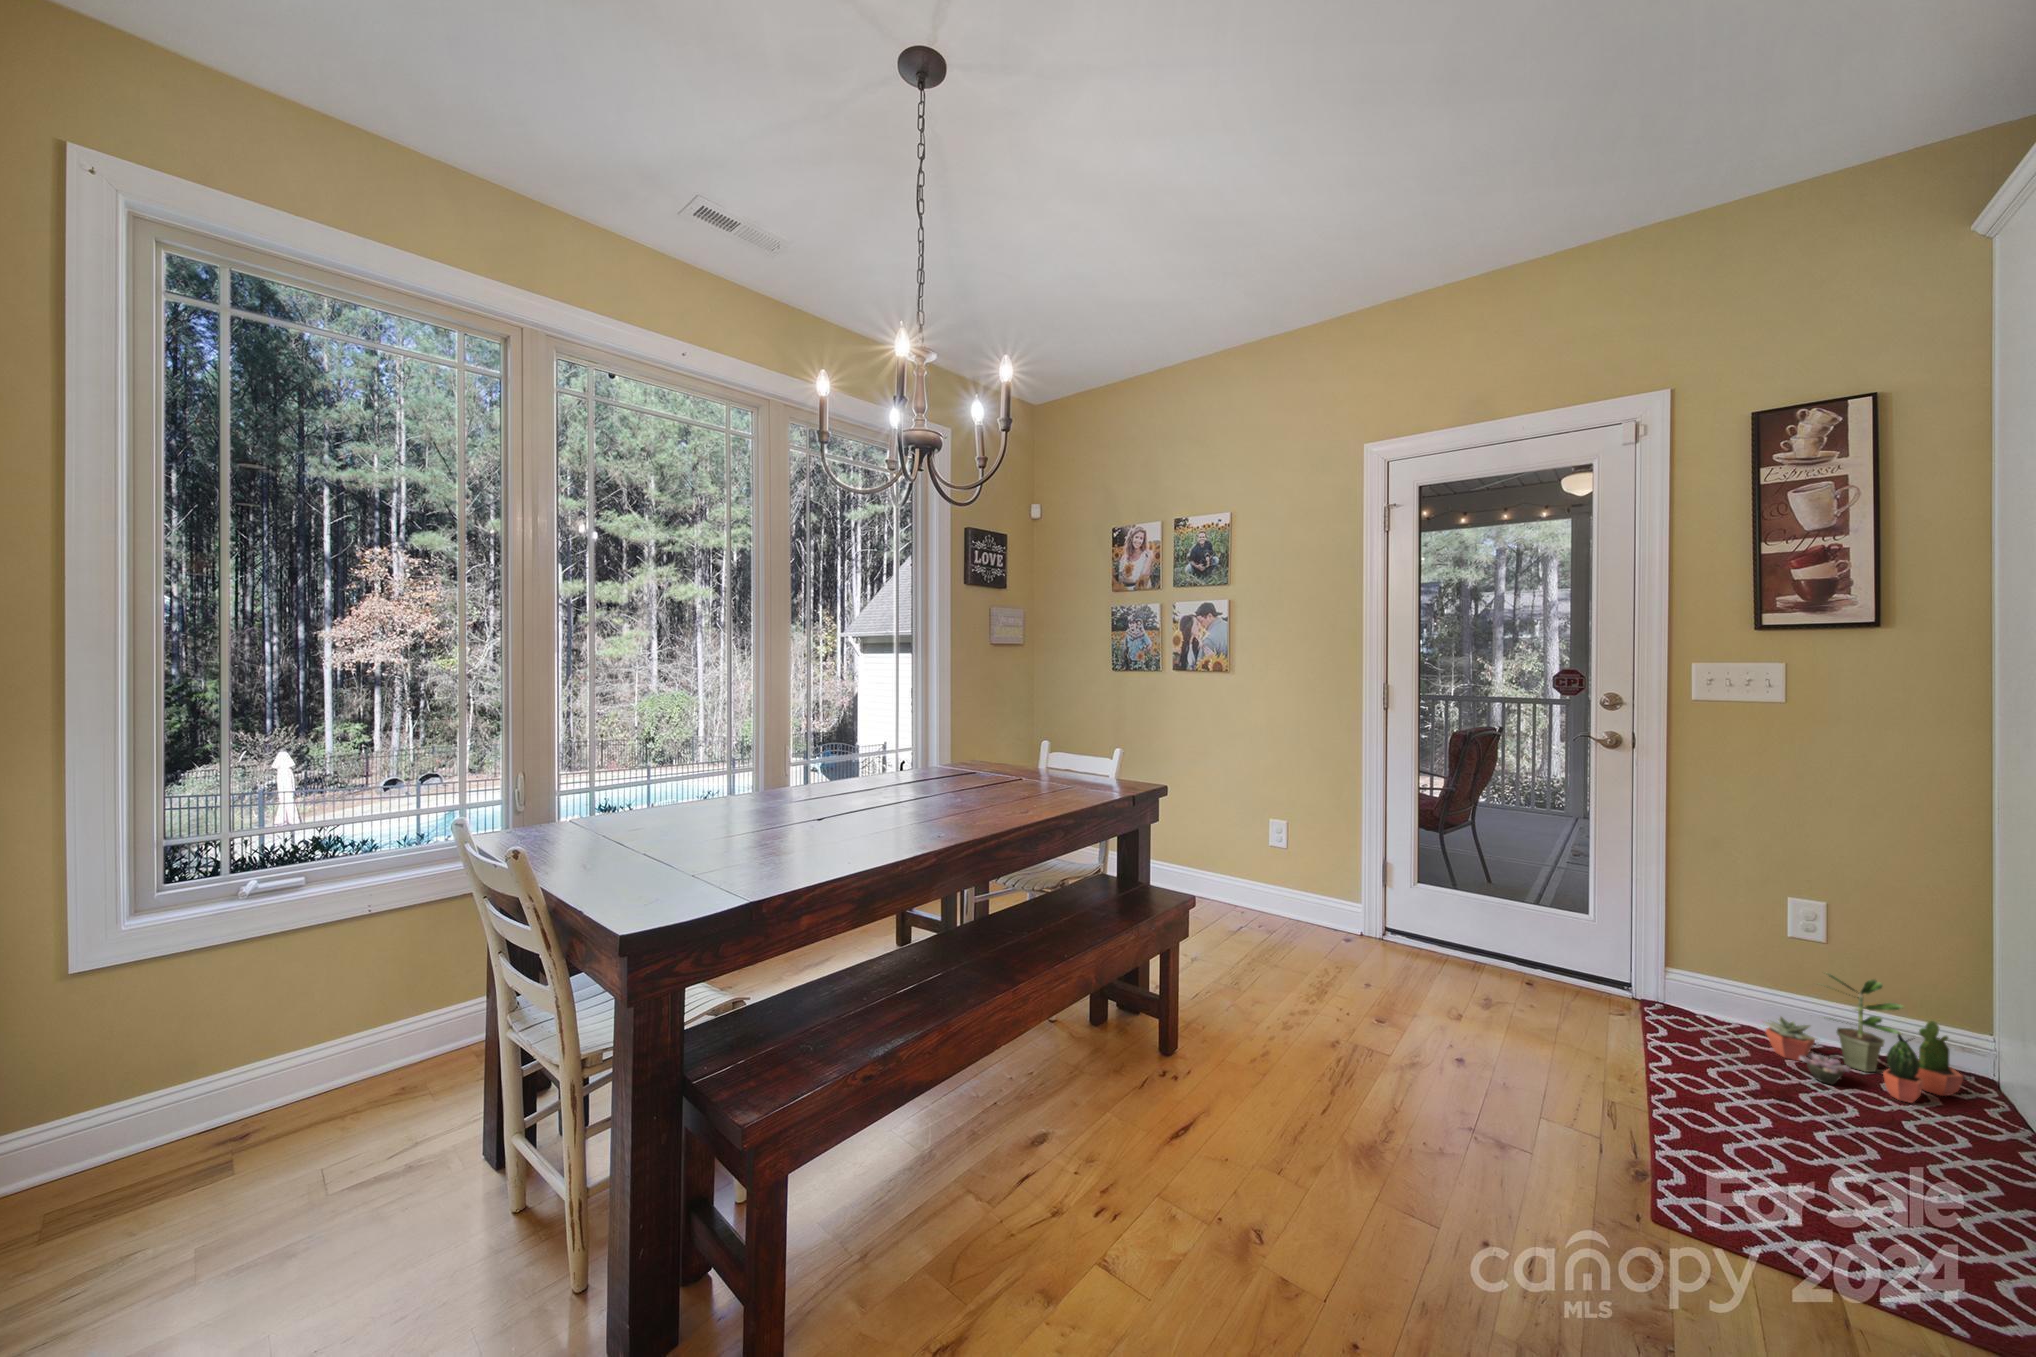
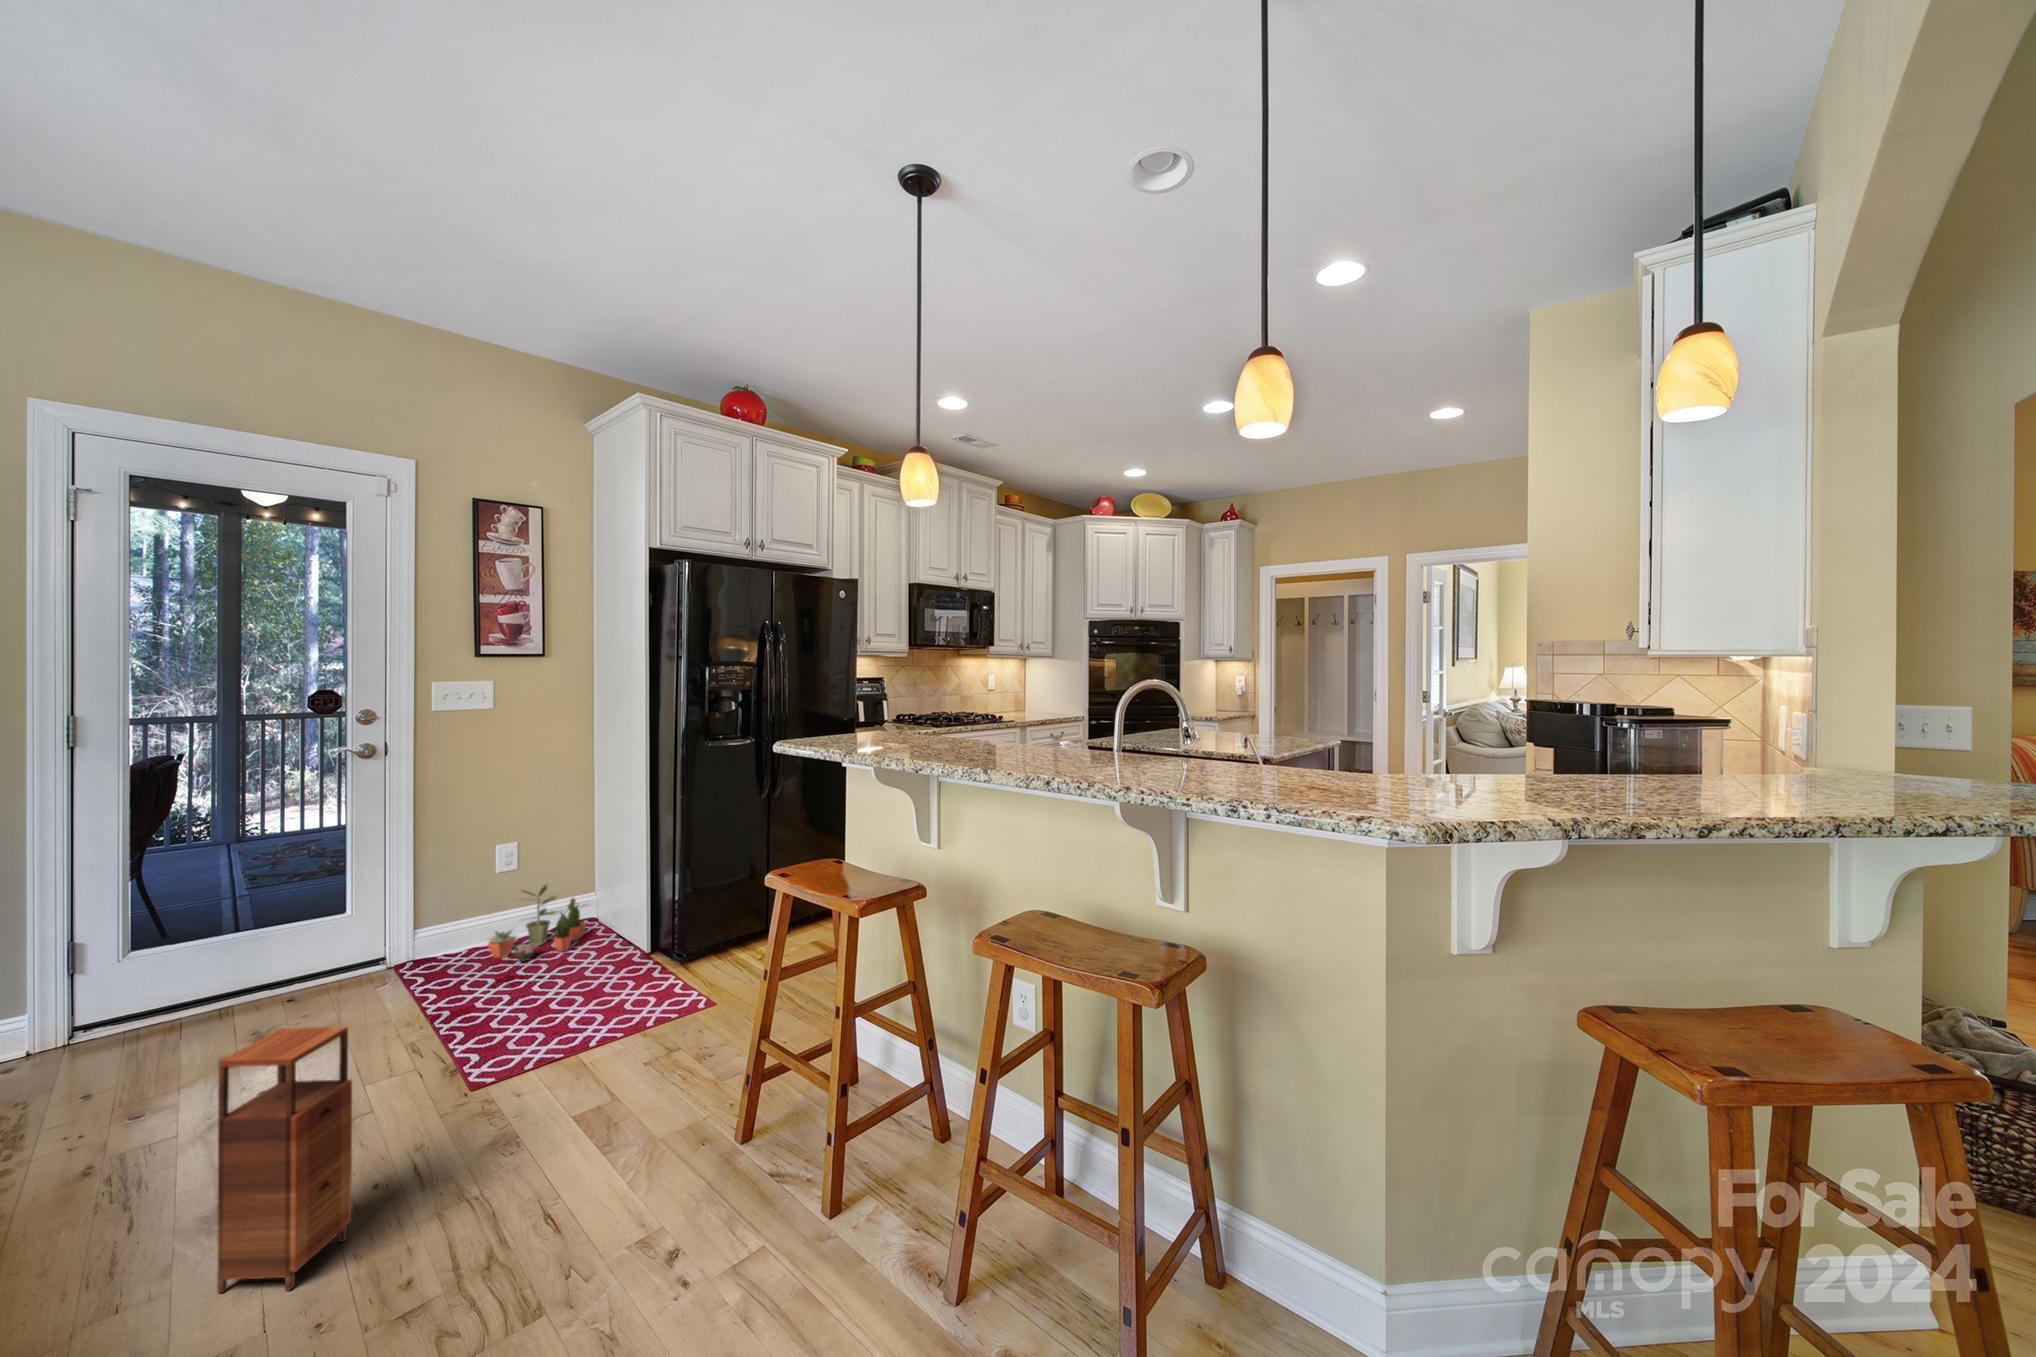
storage cabinet: none [1322,1007,1434,1294] -> present [217,1027,352,1293]

